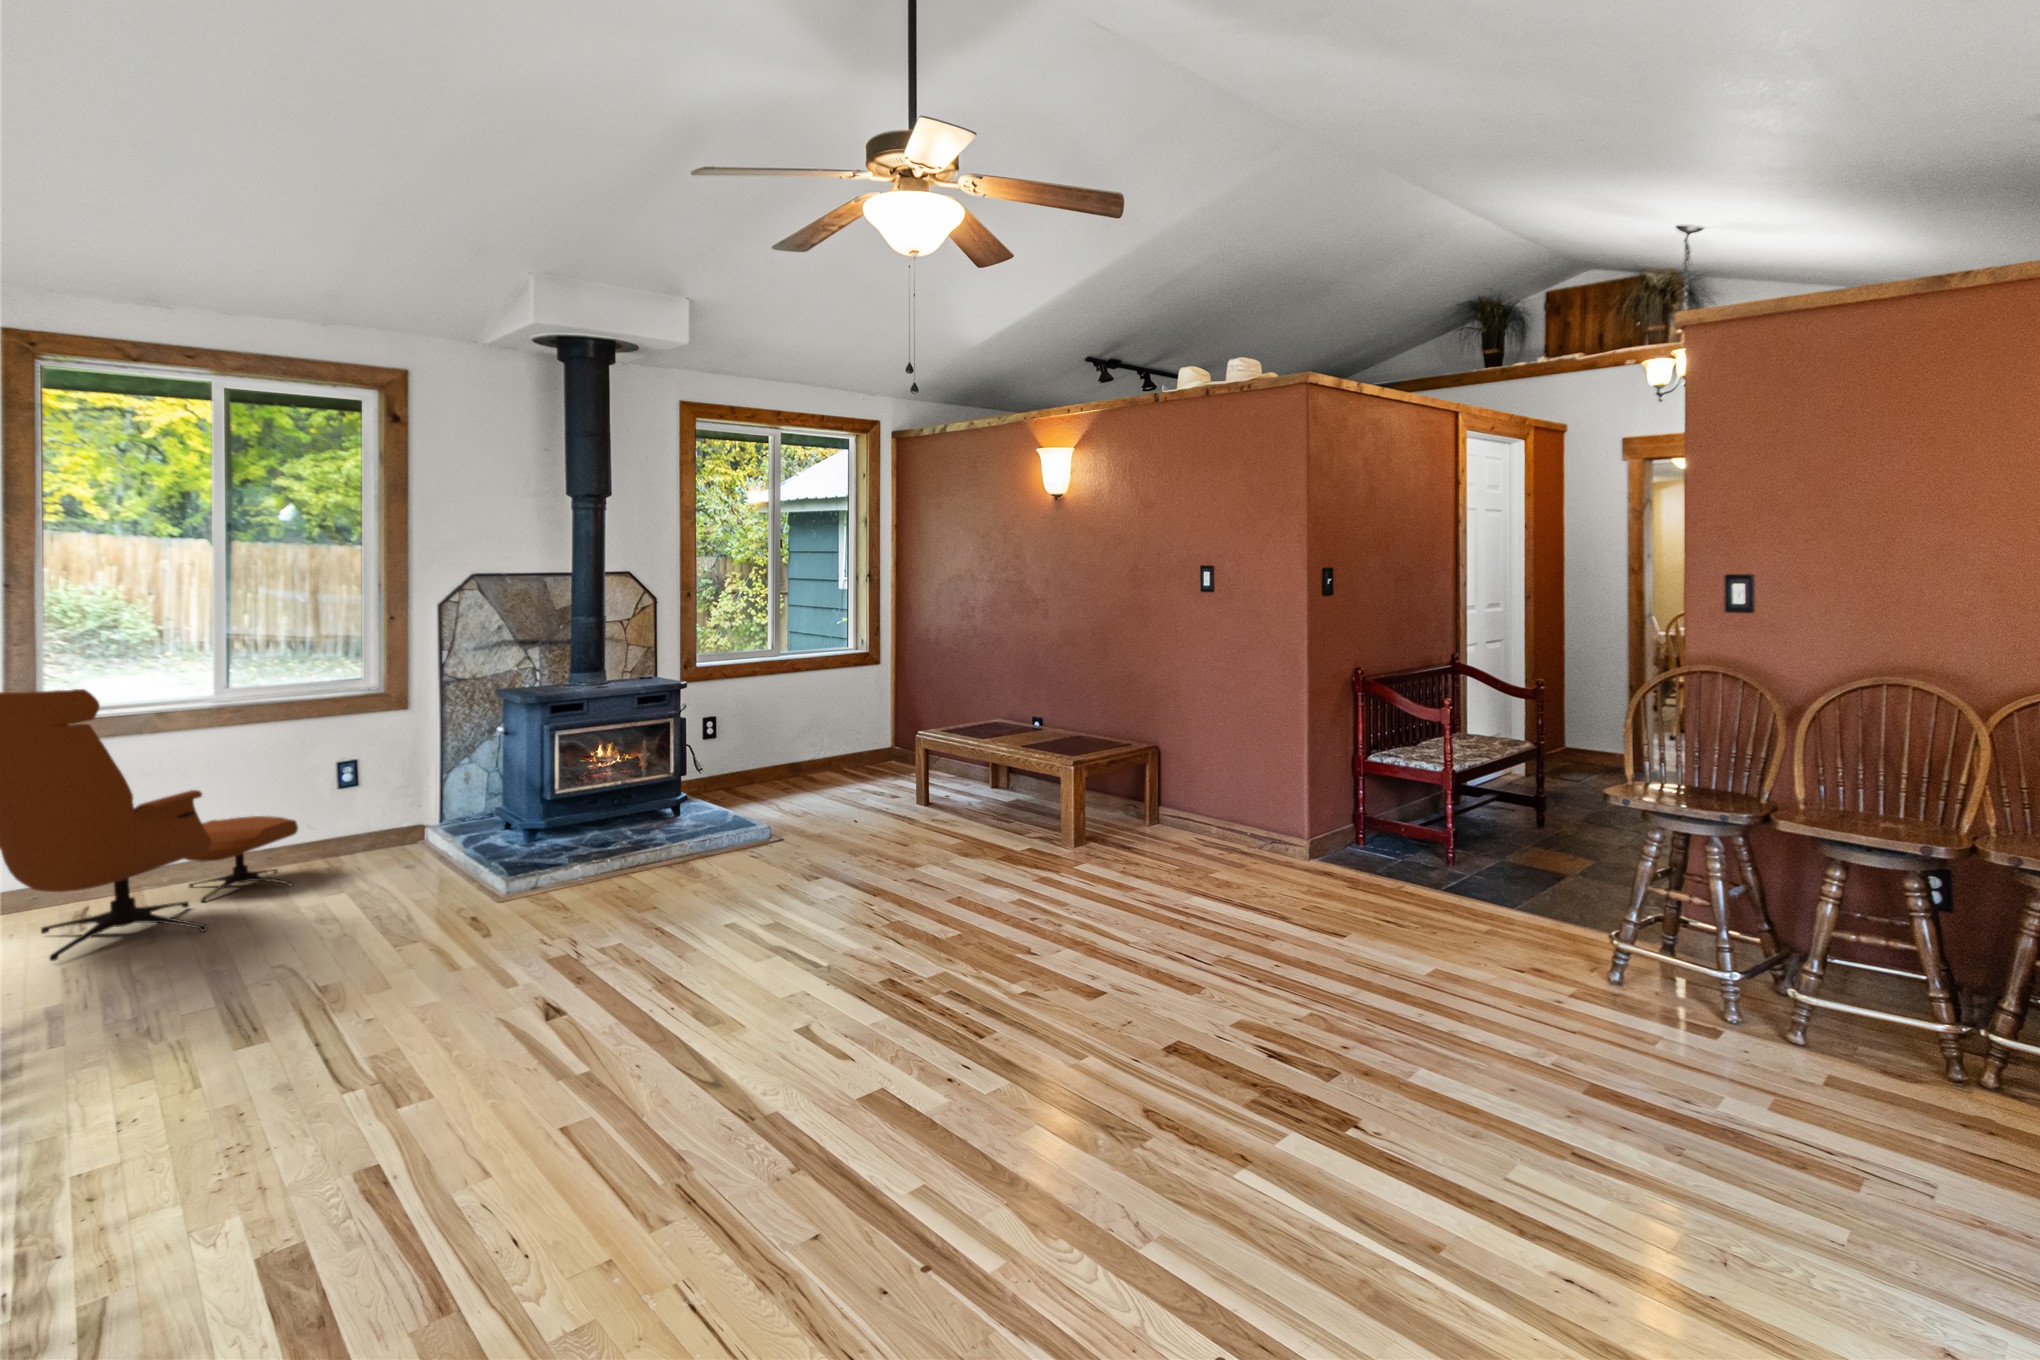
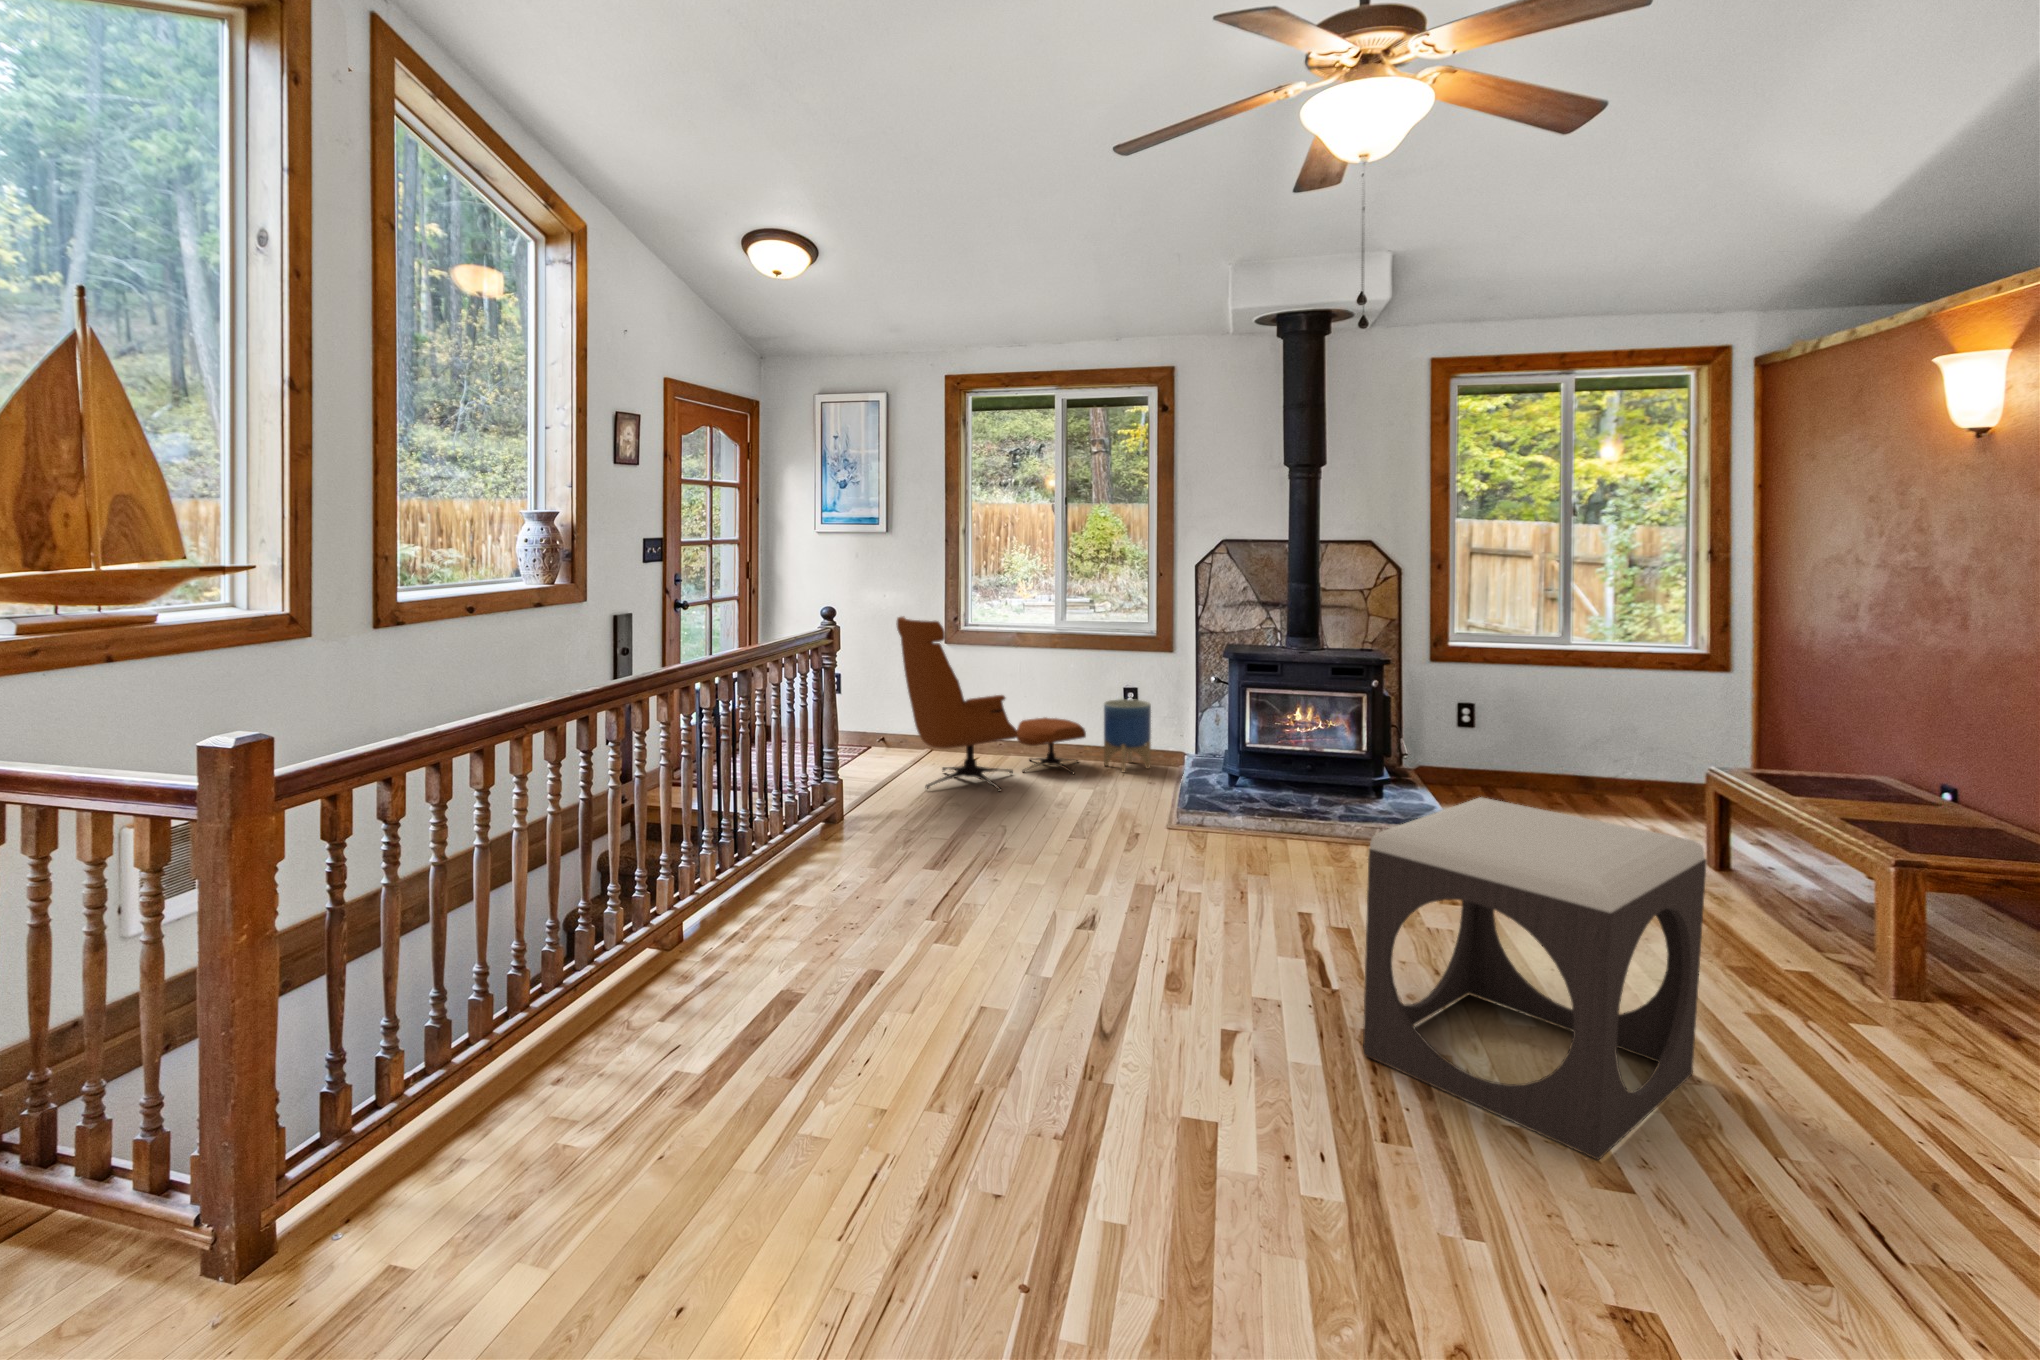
footstool: none [924,770,1108,1004] -> present [1363,797,1707,1159]
planter: none [320,773,396,868] -> present [1104,699,1151,772]

